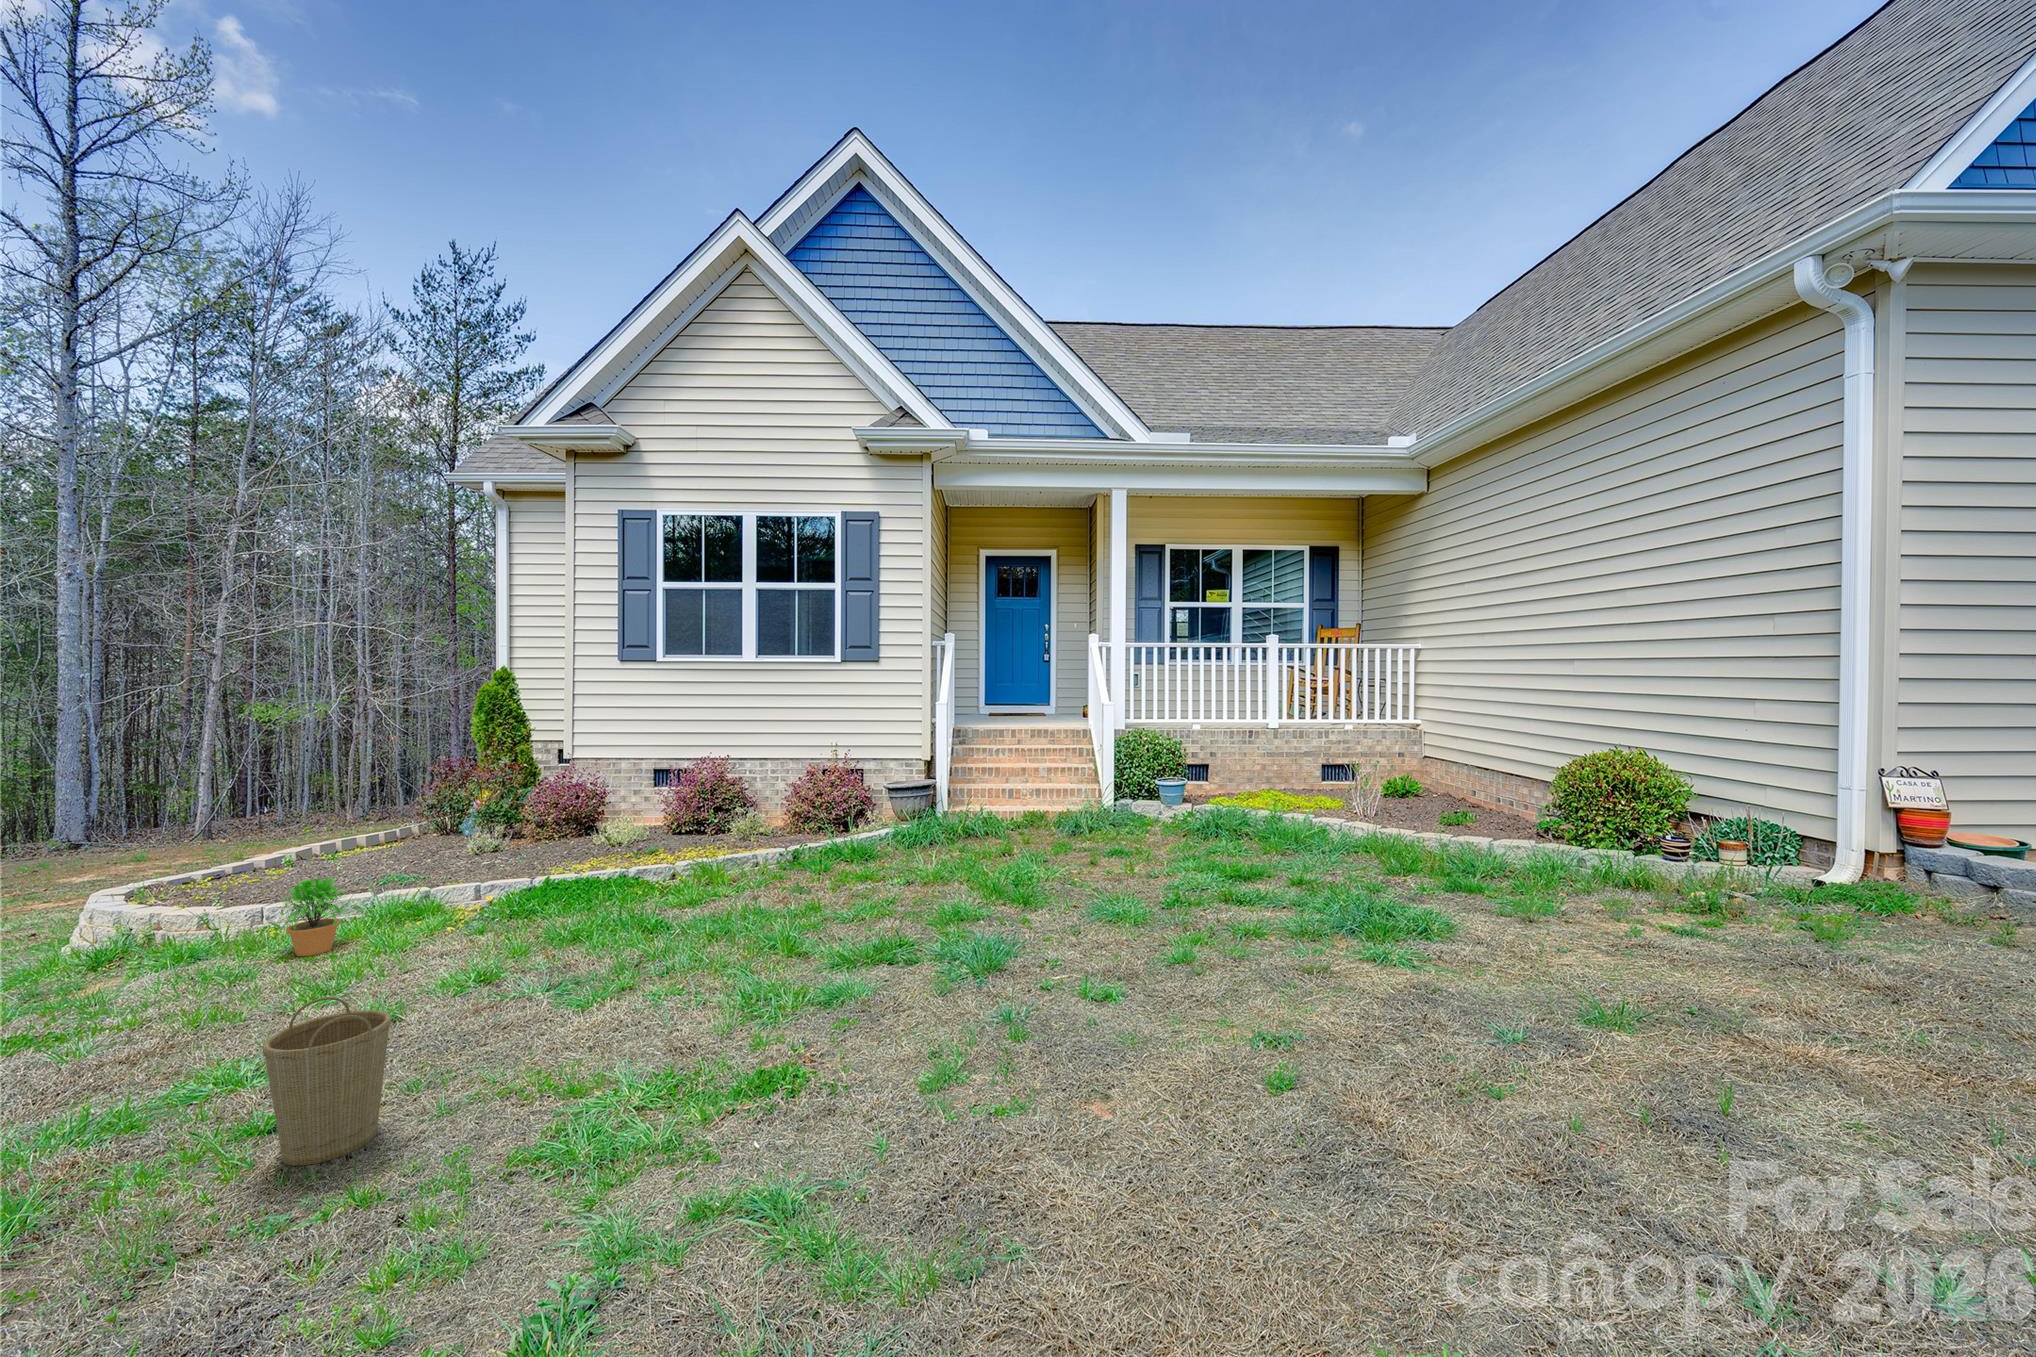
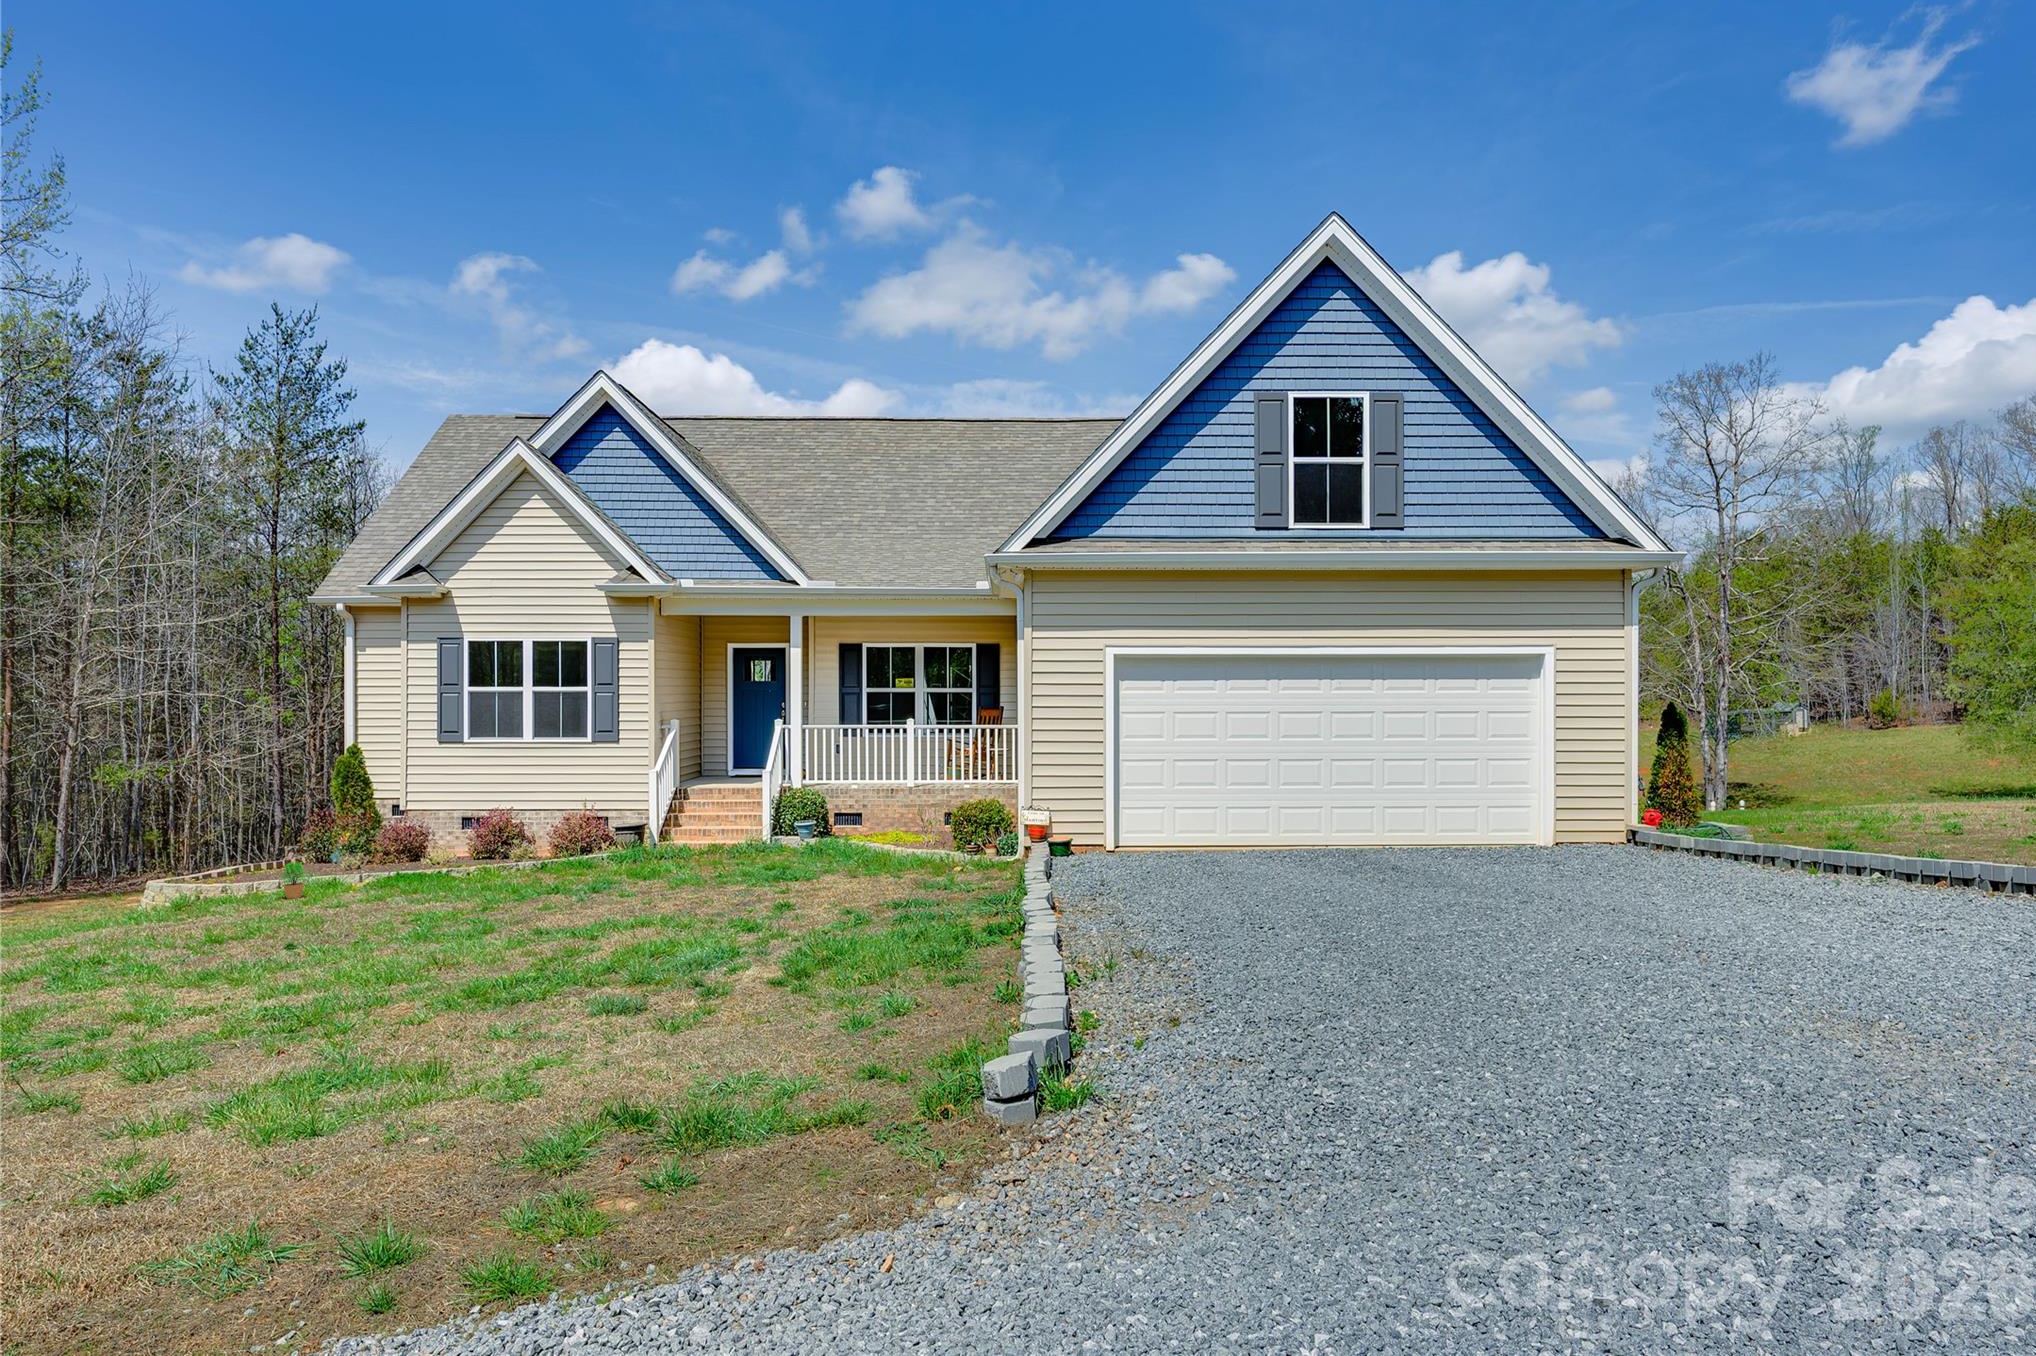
basket: present [262,997,391,1166] -> none [334,878,369,923]

